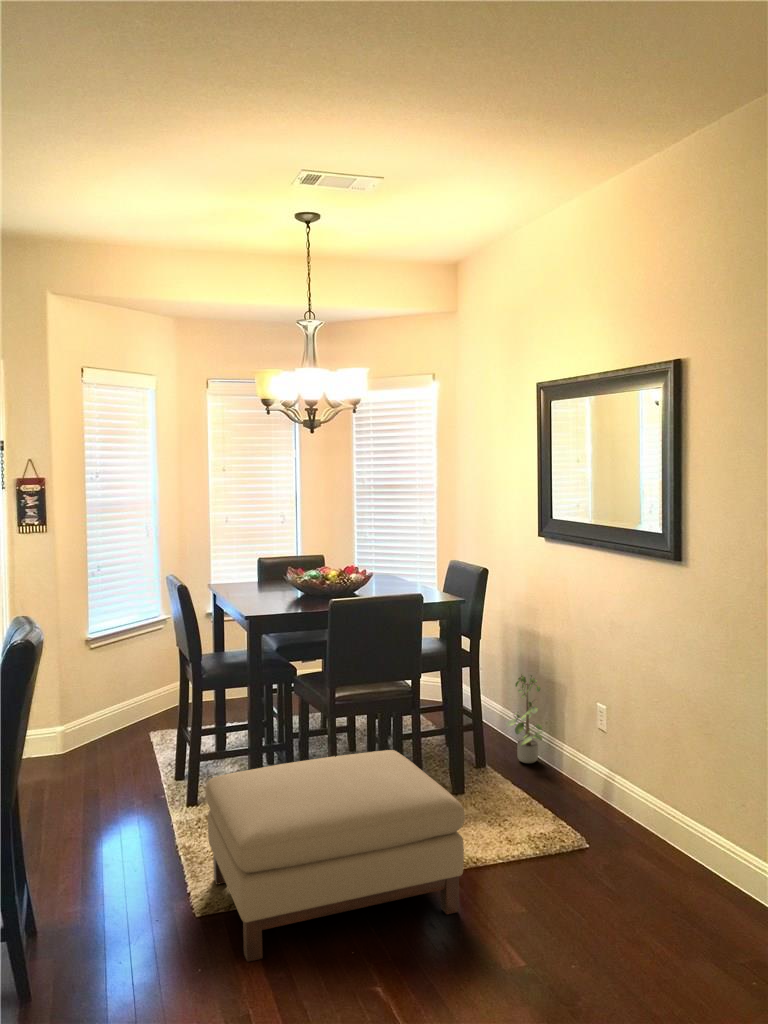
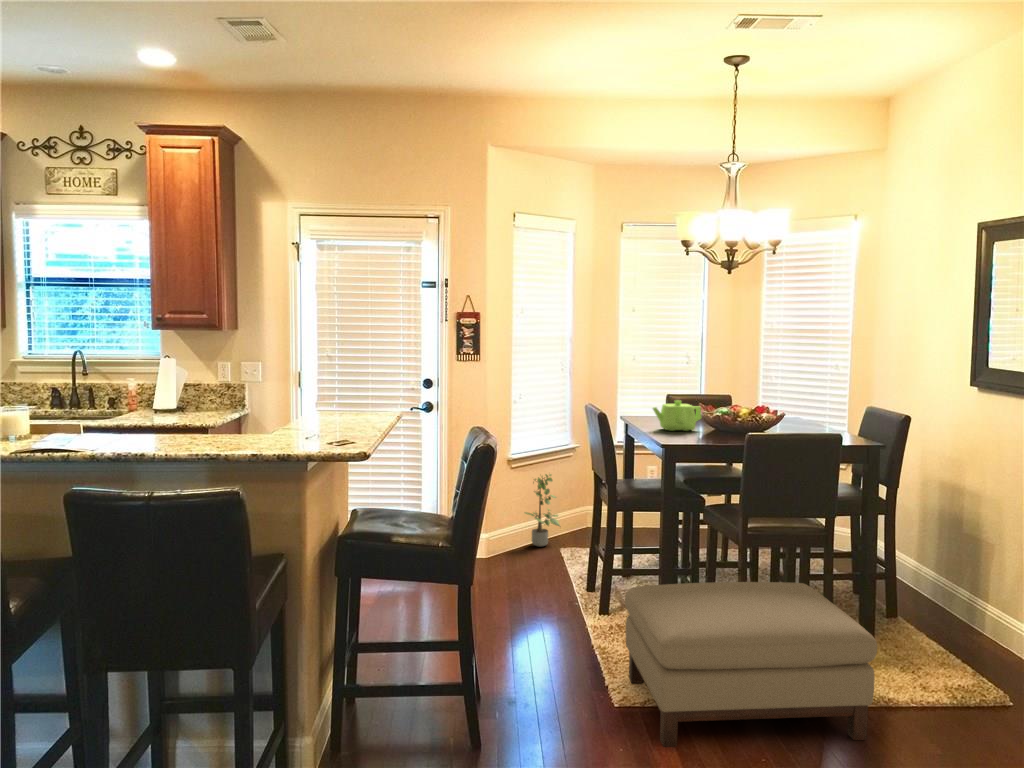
teapot: none [237,566,289,599] -> present [653,400,701,431]
potted plant: present [506,675,542,763] -> present [525,474,560,546]

